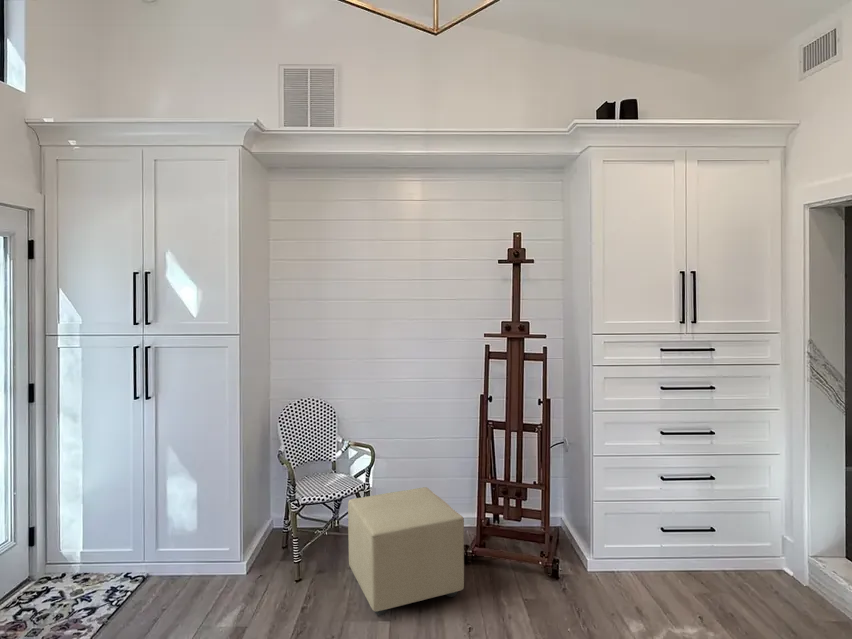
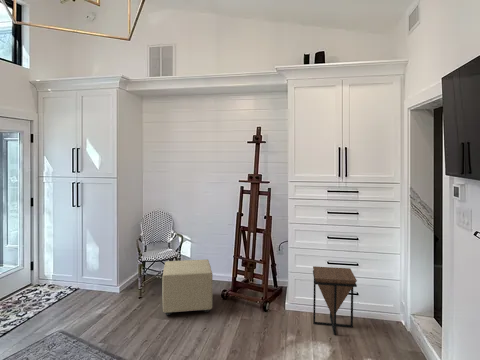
side table: none [640,486,747,615] -> present [313,266,357,335]

